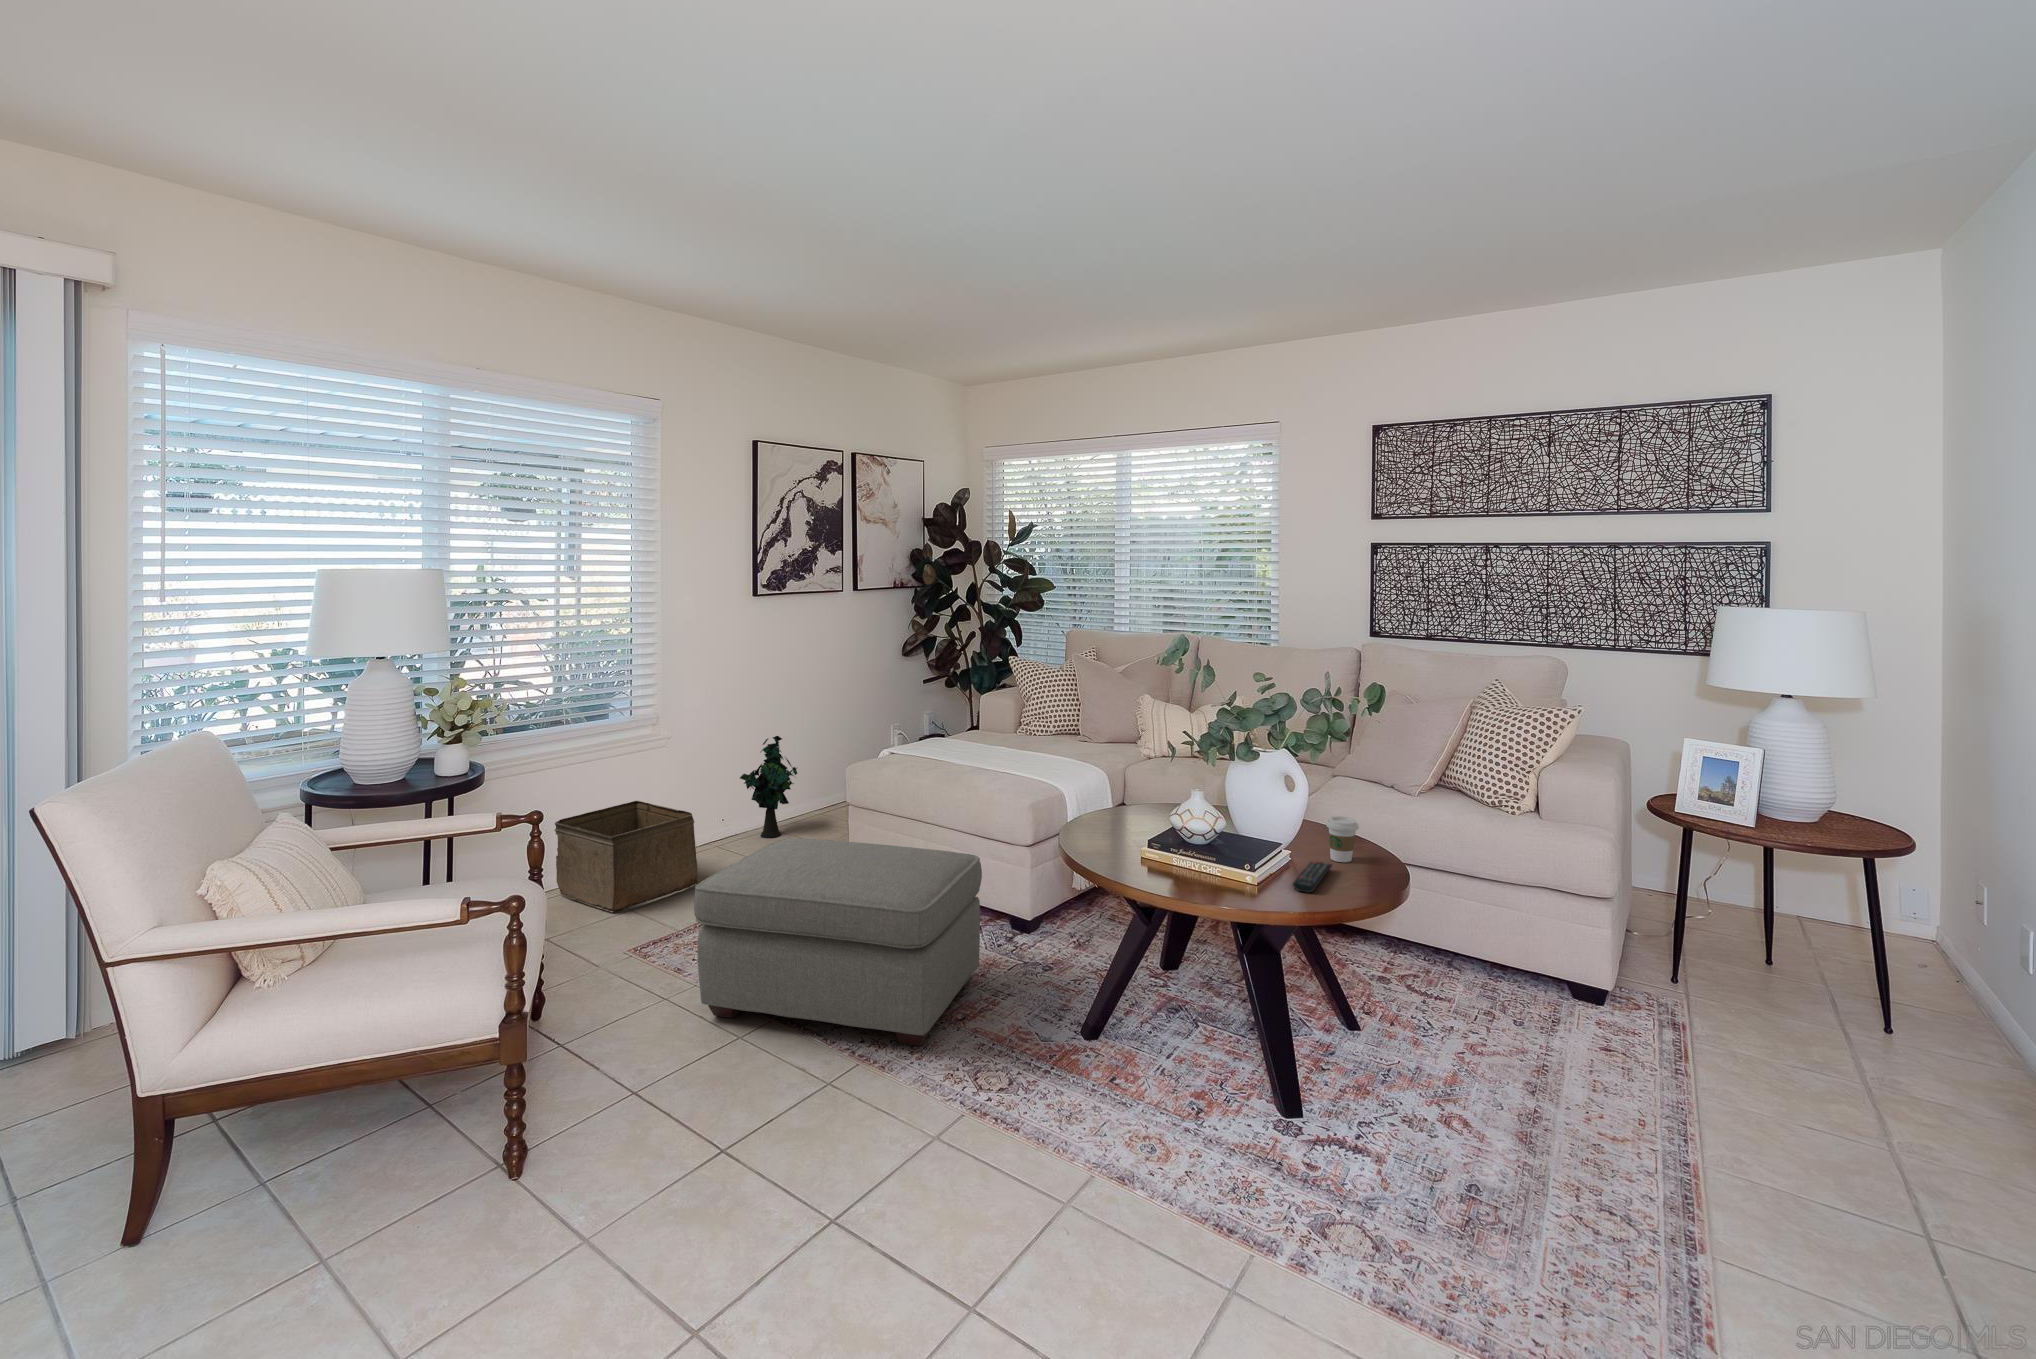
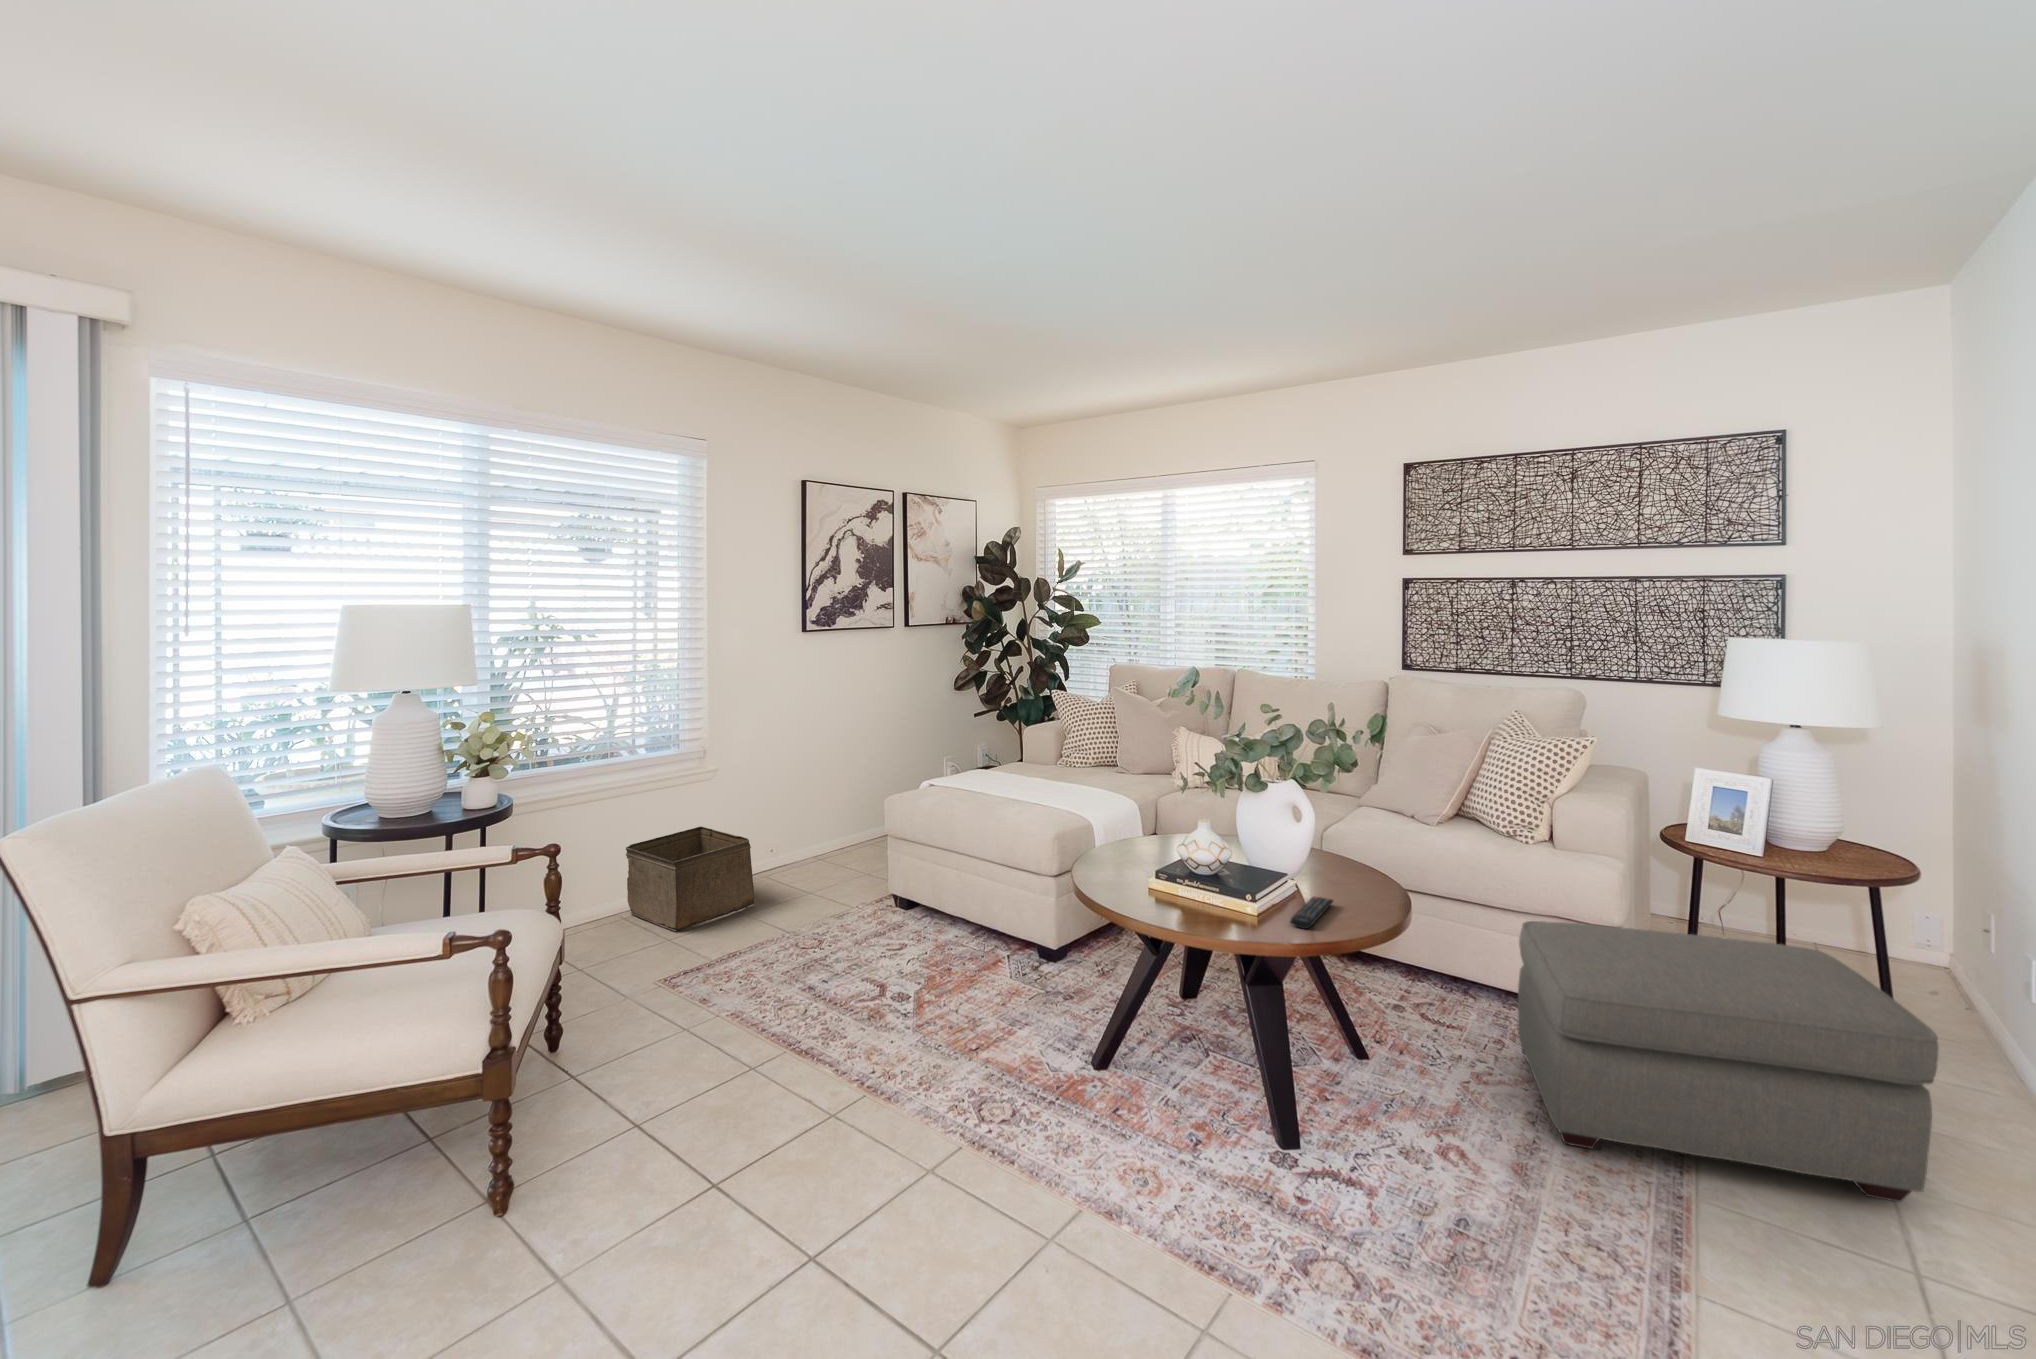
decorative plant: present [740,736,797,838] -> none [796,765,850,860]
coffee cup: present [1326,816,1359,862] -> none [1330,852,1361,897]
ottoman: present [694,838,982,1046] -> present [1517,921,1939,1202]

